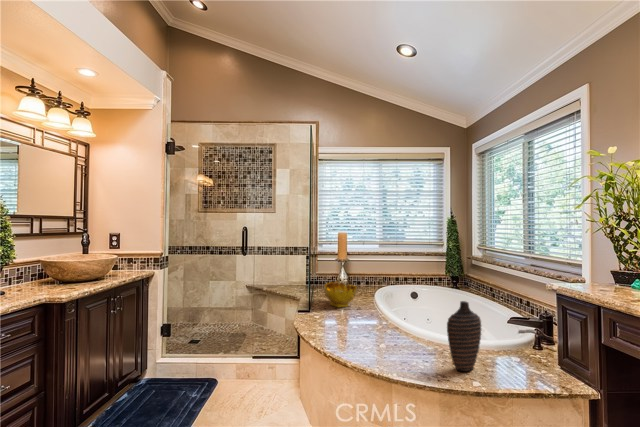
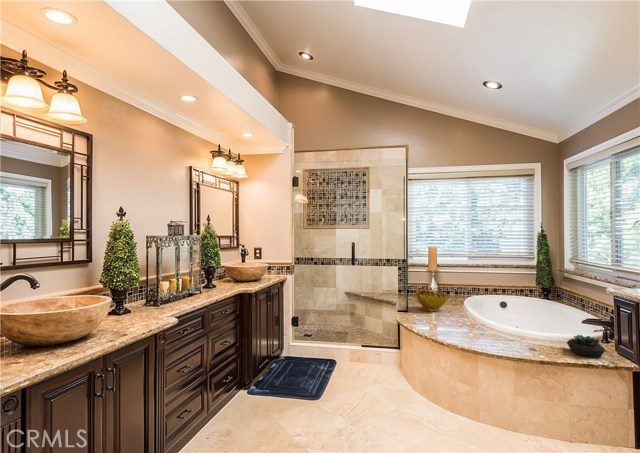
decorative vase: present [447,301,481,371] -> none [521,300,550,351]
succulent plant: none [500,344,552,379] -> present [567,335,606,357]

